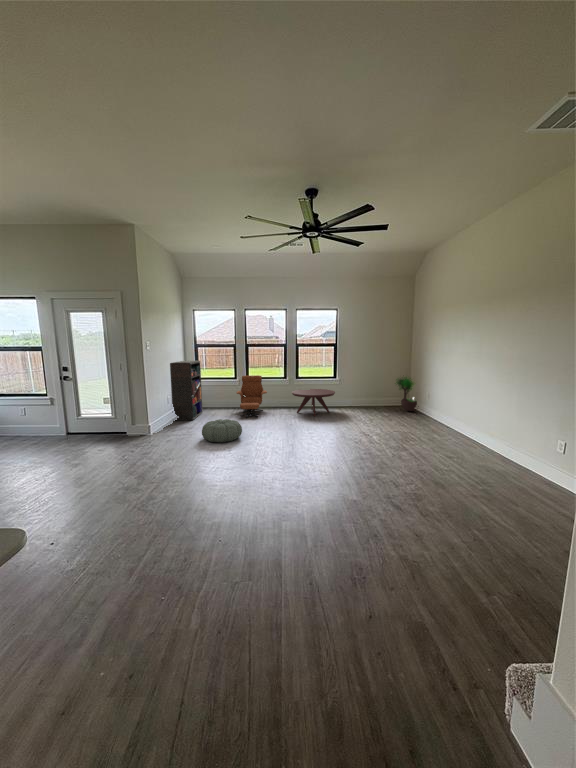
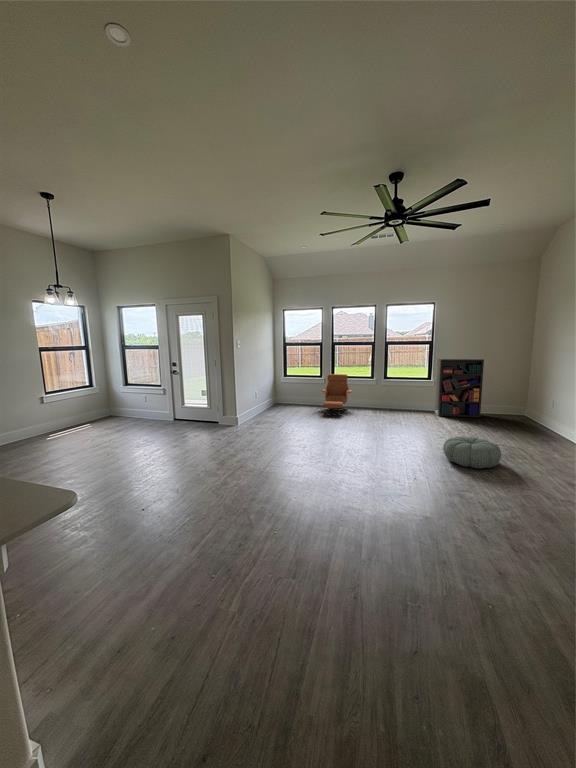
bookshelf: present [170,361,202,421] -> present [435,358,484,418]
potted tree: present [396,377,419,411] -> none [502,377,536,422]
coffee table: present [292,389,335,416] -> none [378,390,427,420]
pouf: present [202,419,242,442] -> present [443,436,501,469]

